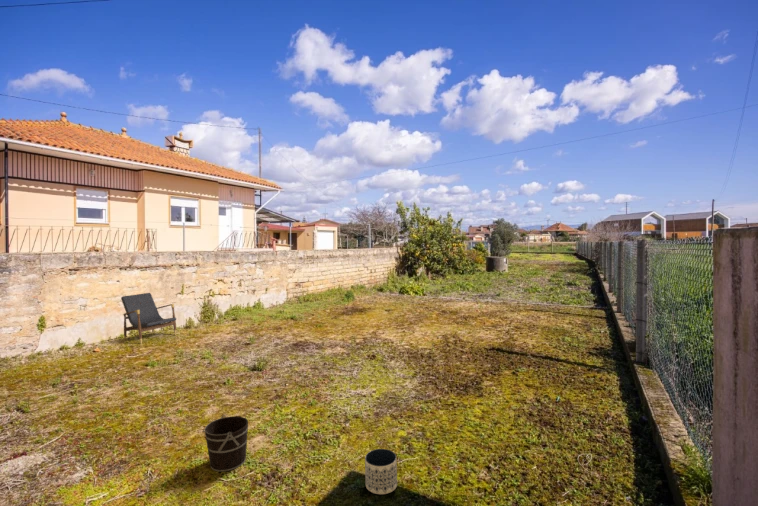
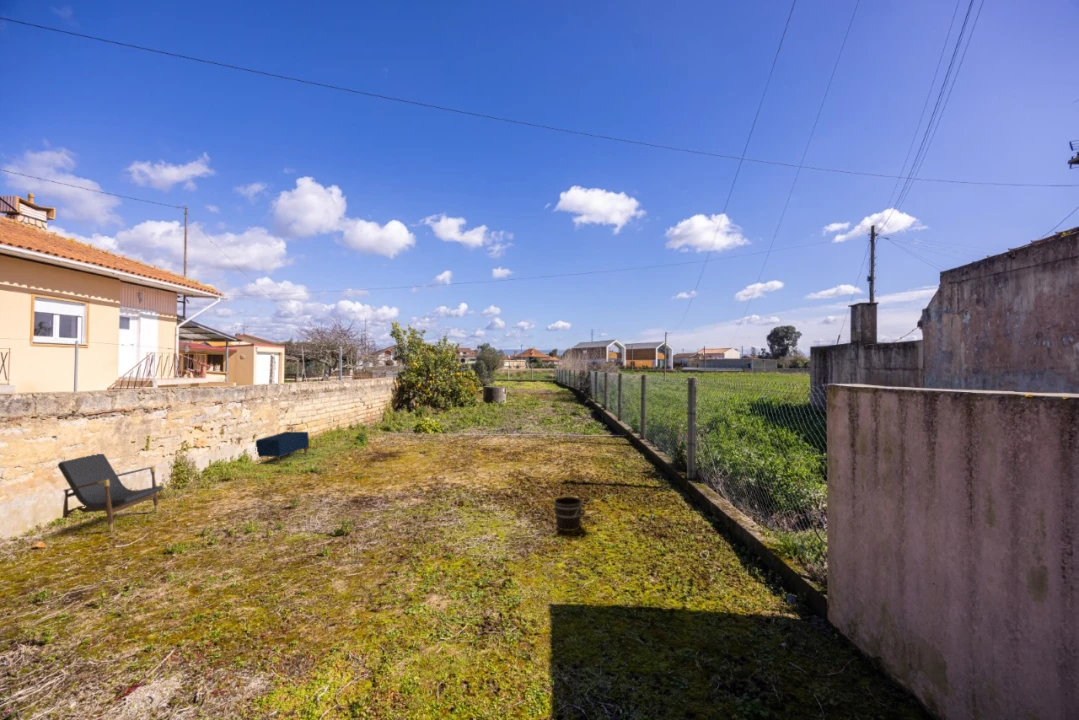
bench: none [266,287,306,311] -> present [256,432,309,464]
bucket: present [203,416,248,471] -> present [554,497,582,531]
planter: present [365,449,397,494] -> none [621,566,649,603]

